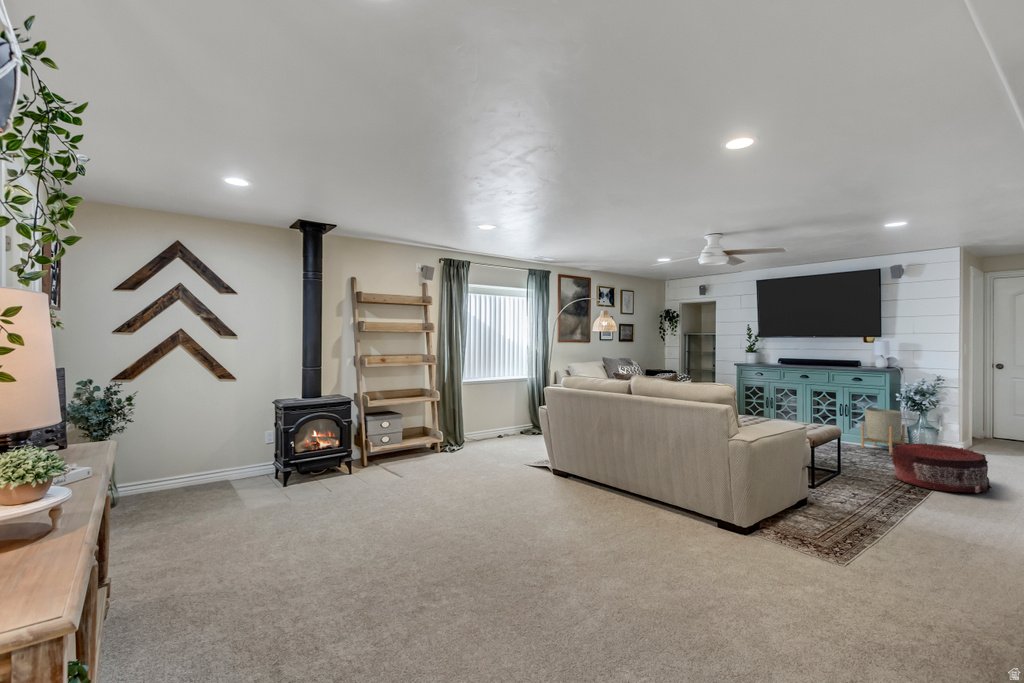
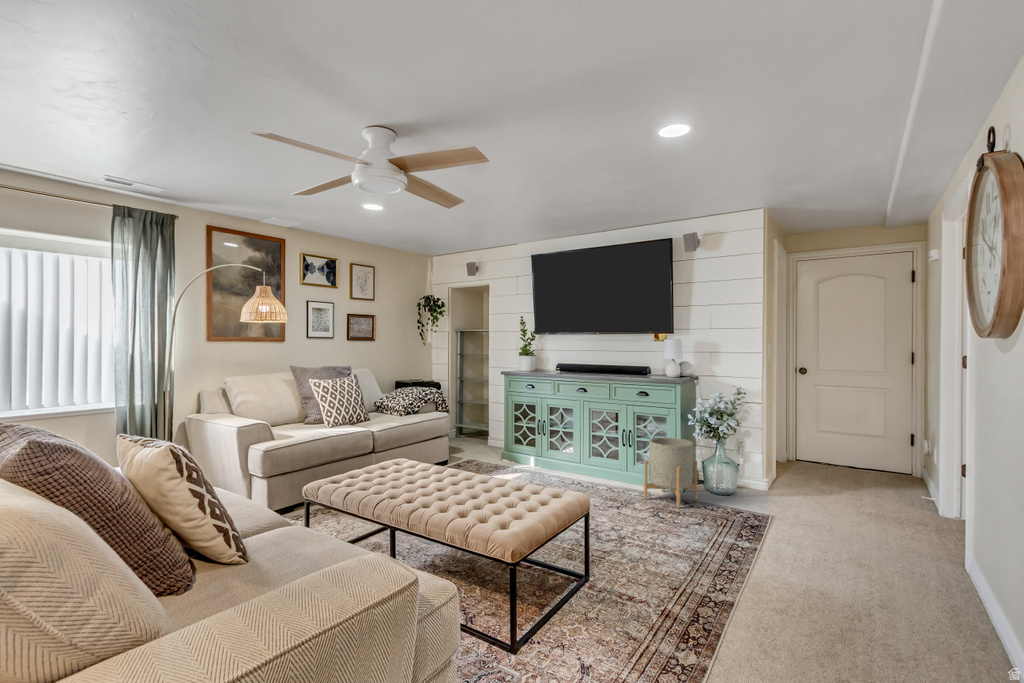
pouf: present [892,443,991,493] -> none [663,507,805,616]

